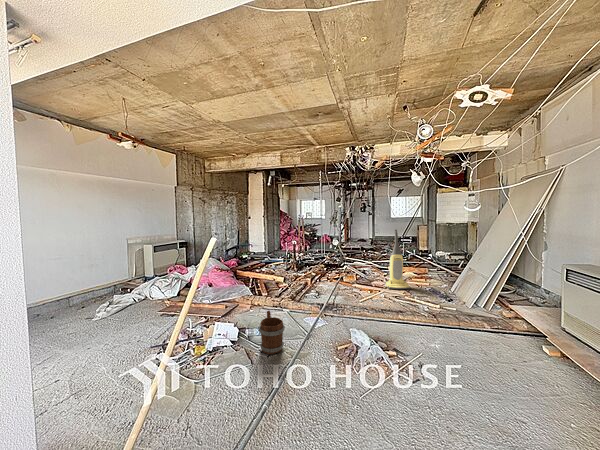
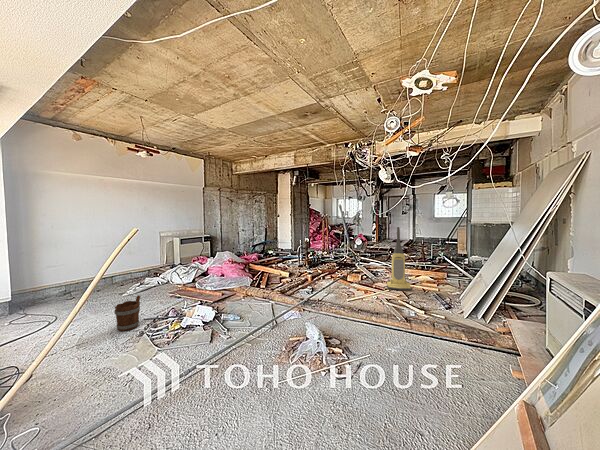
bucket: present [258,311,285,354] -> present [114,296,140,331]

